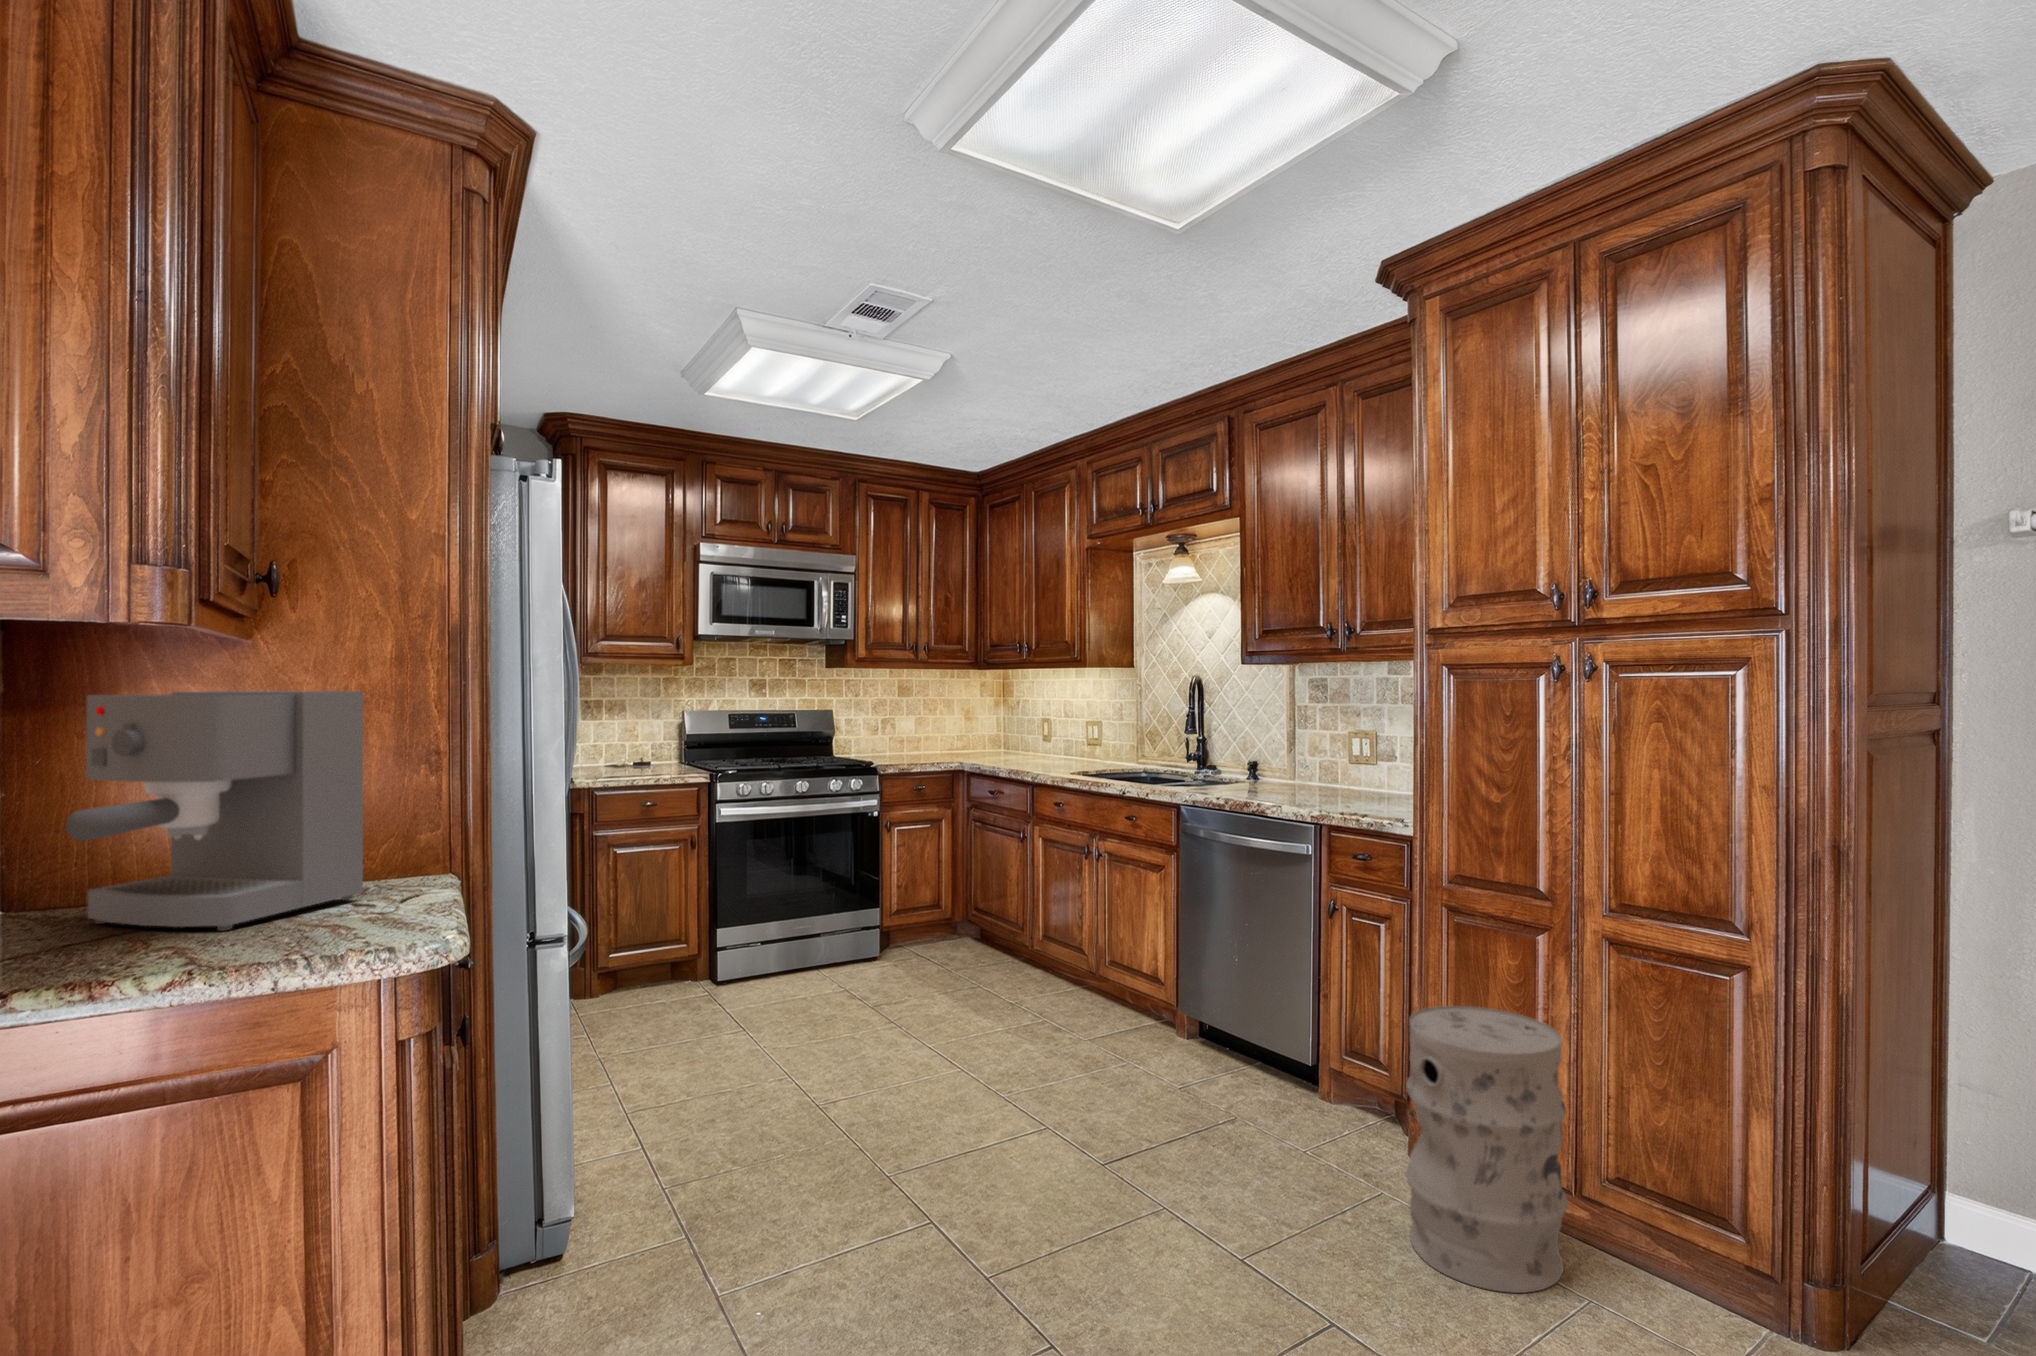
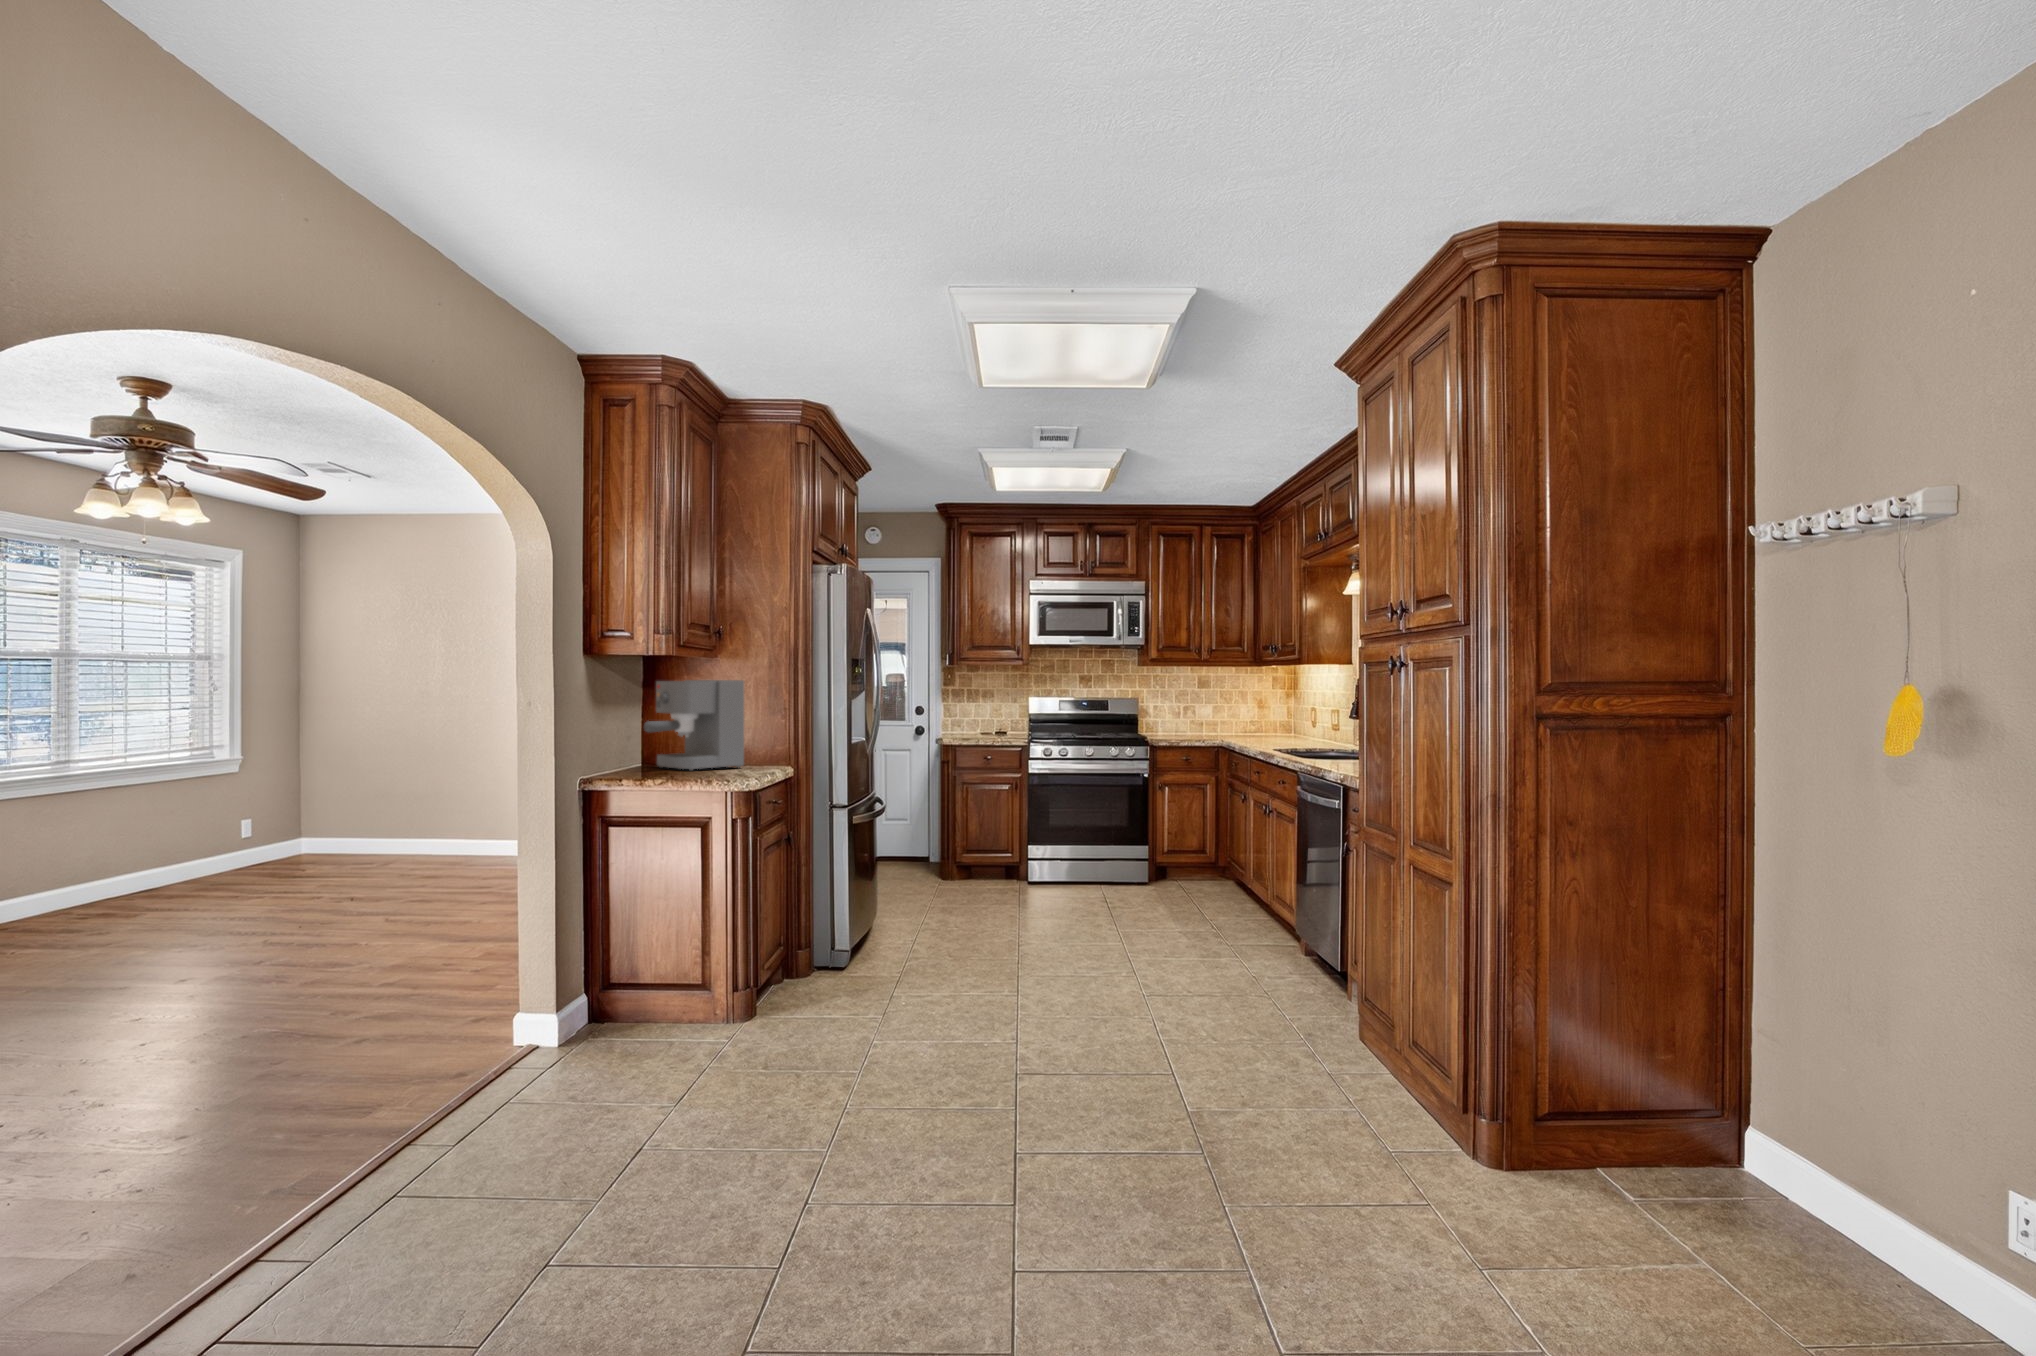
trash can: present [1406,1006,1568,1293] -> none [1275,898,1376,1071]

